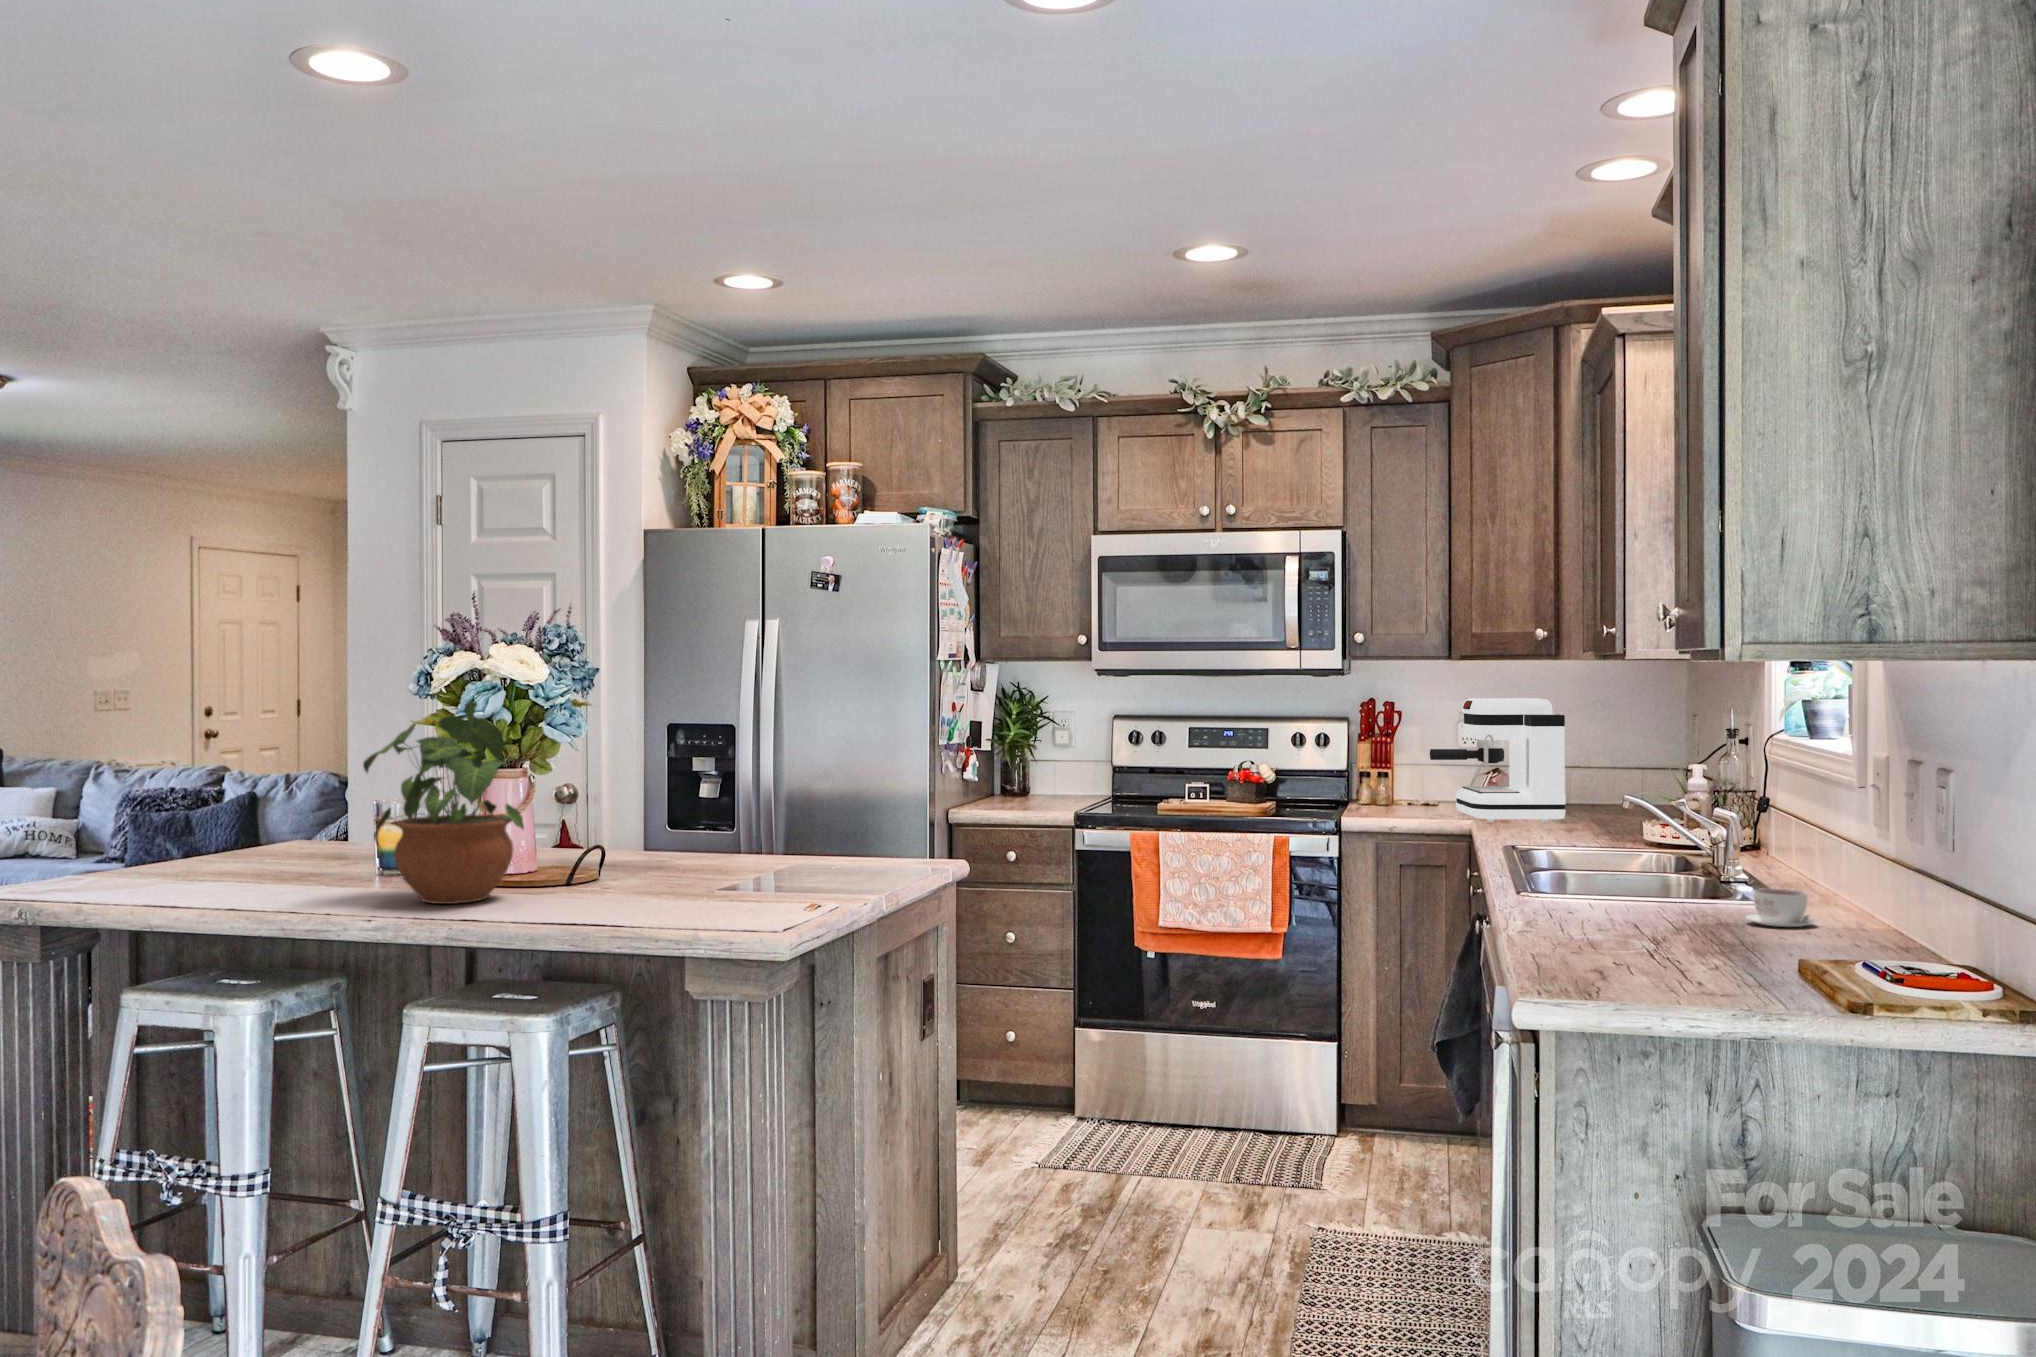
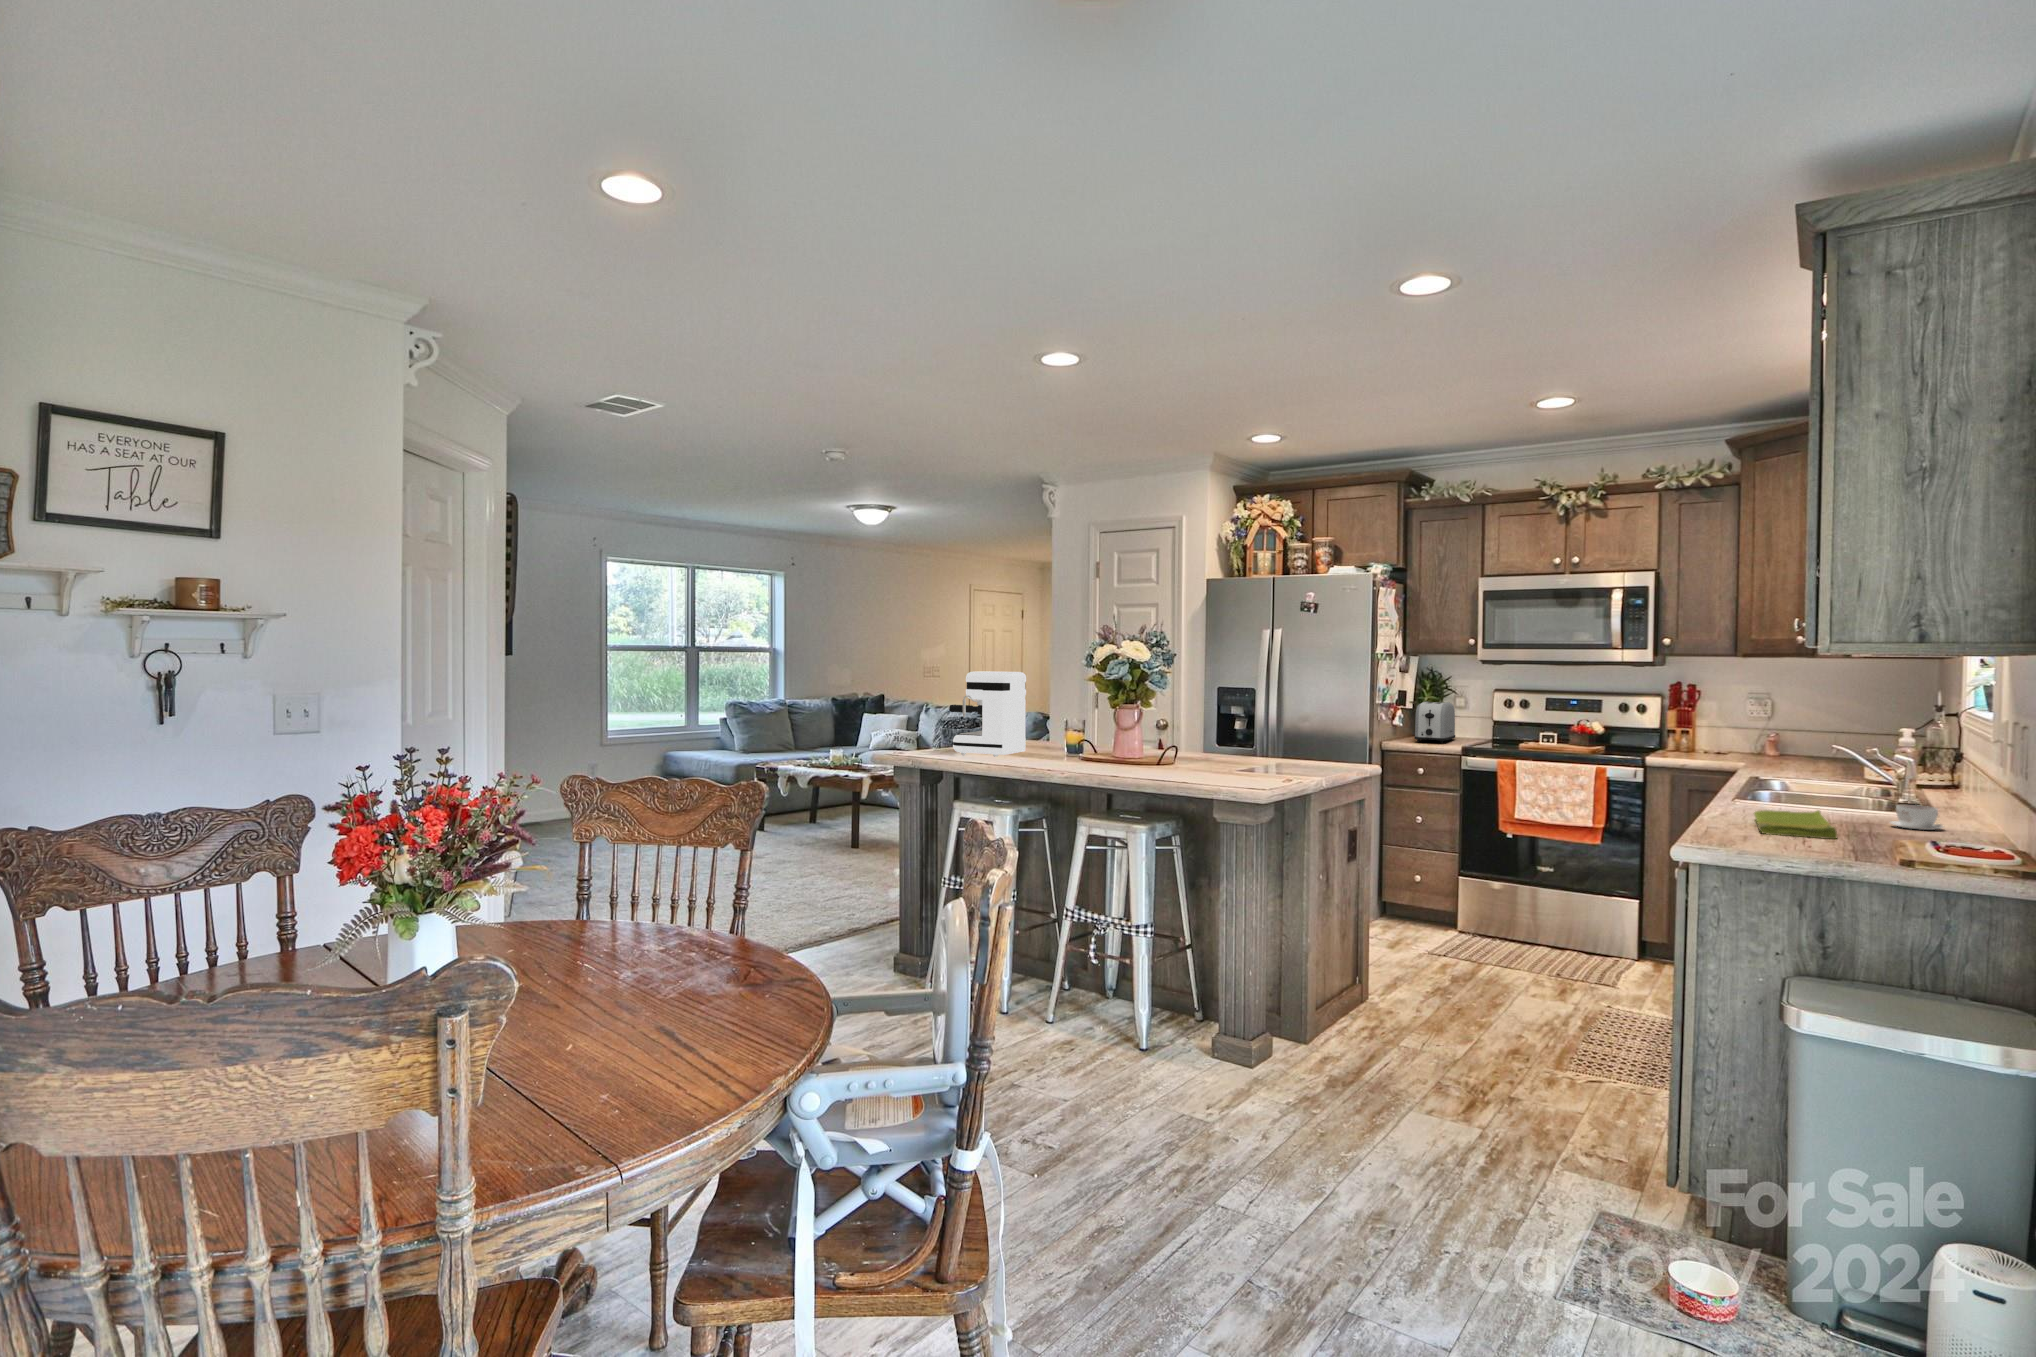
coffee maker: present [1430,698,1565,822] -> present [949,671,1026,756]
potted plant: present [363,700,524,904] -> none [1063,669,1137,768]
toaster: none [999,738,1058,805] -> present [1414,702,1455,743]
dish towel: none [1569,905,1720,961] -> present [1754,810,1837,839]

